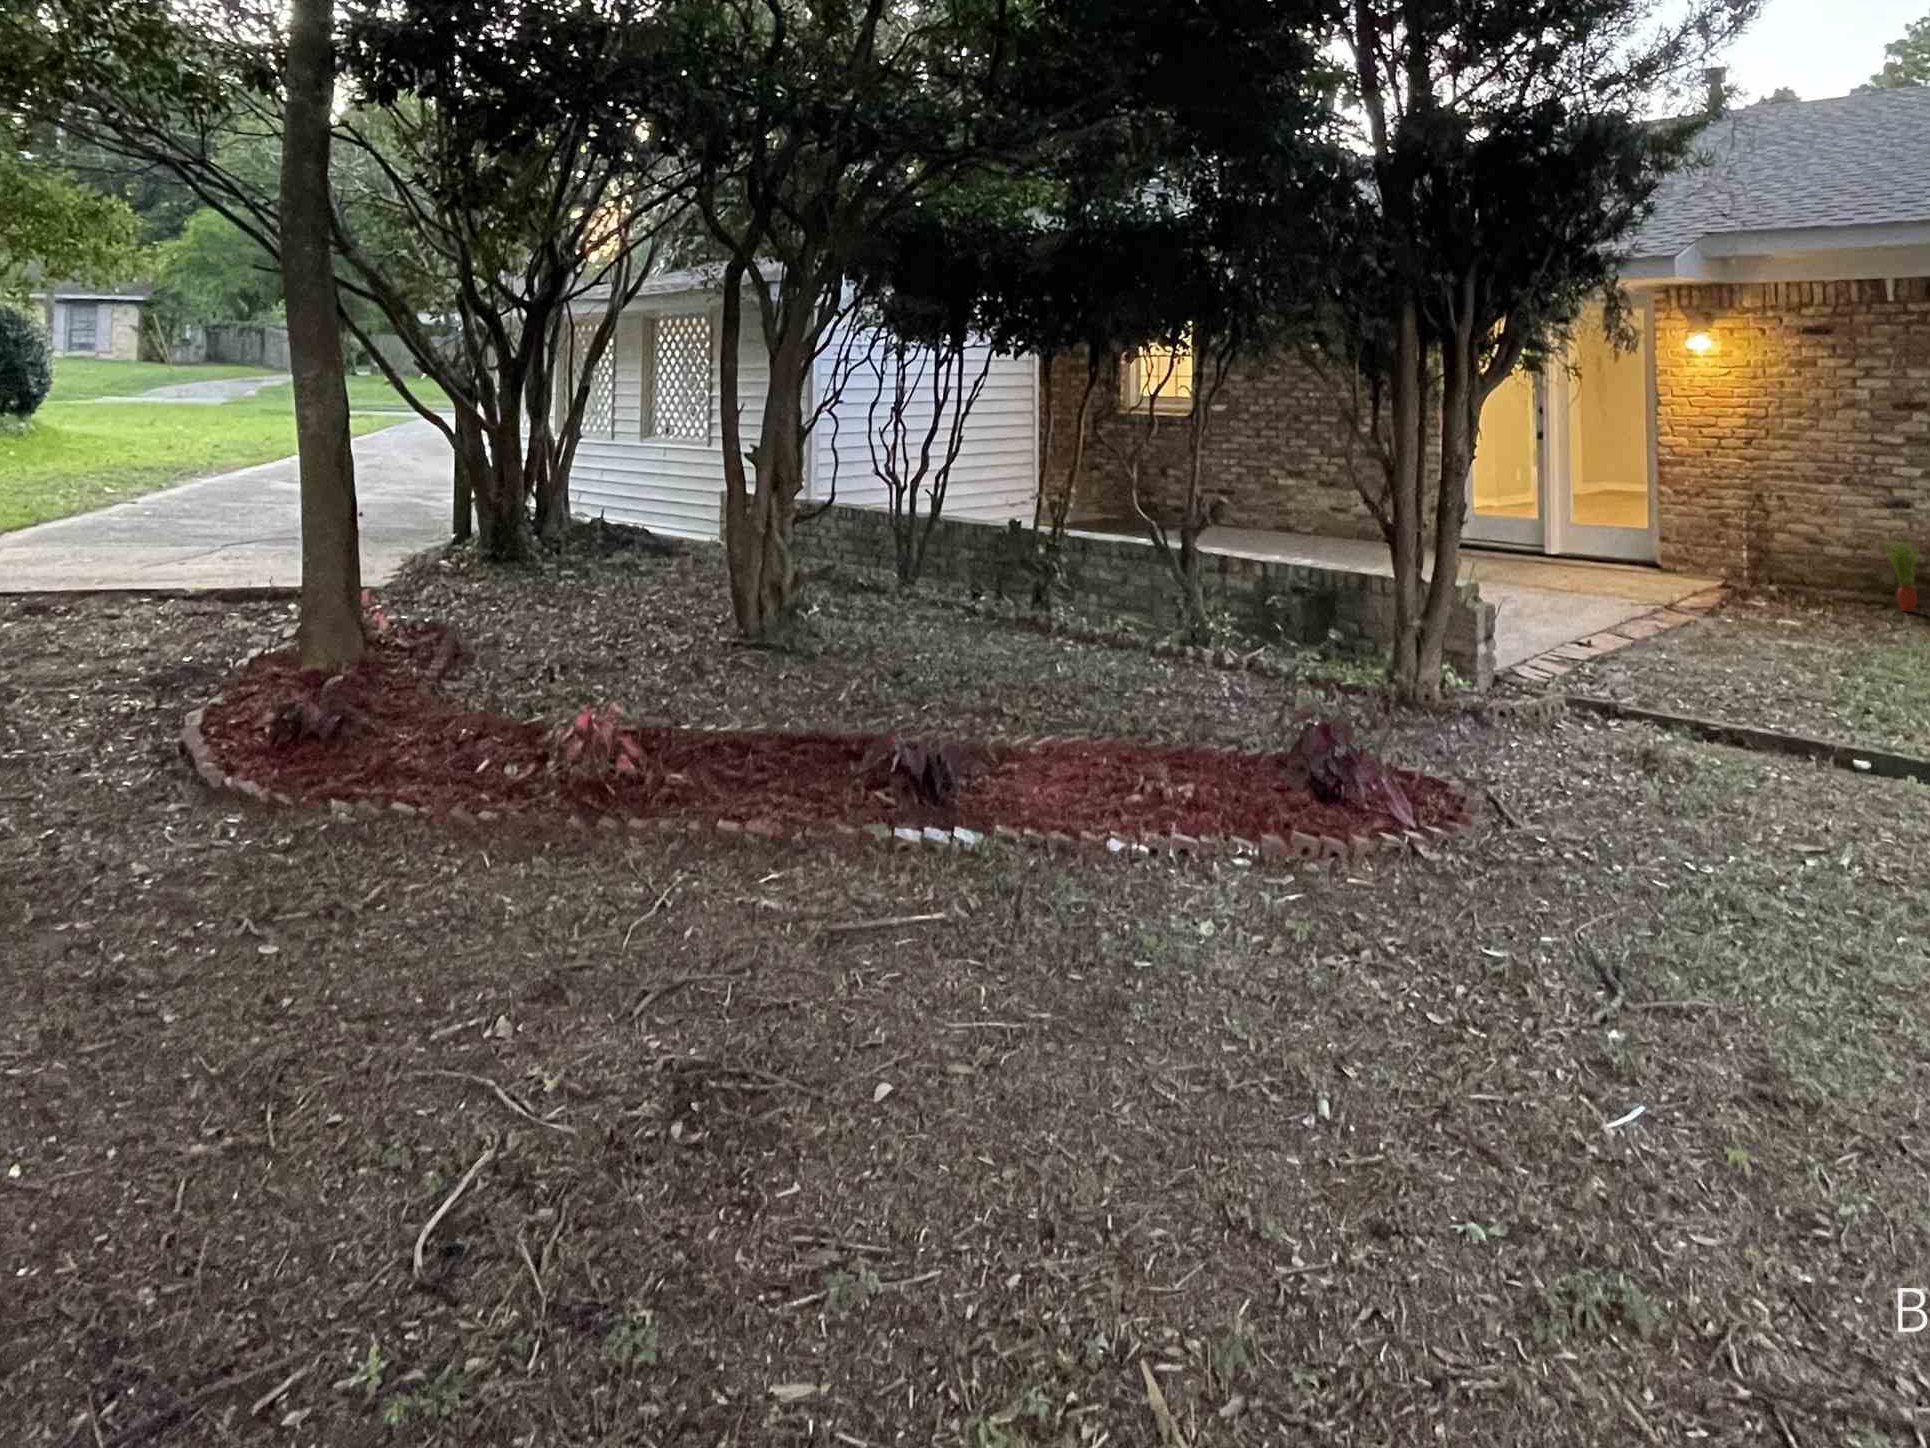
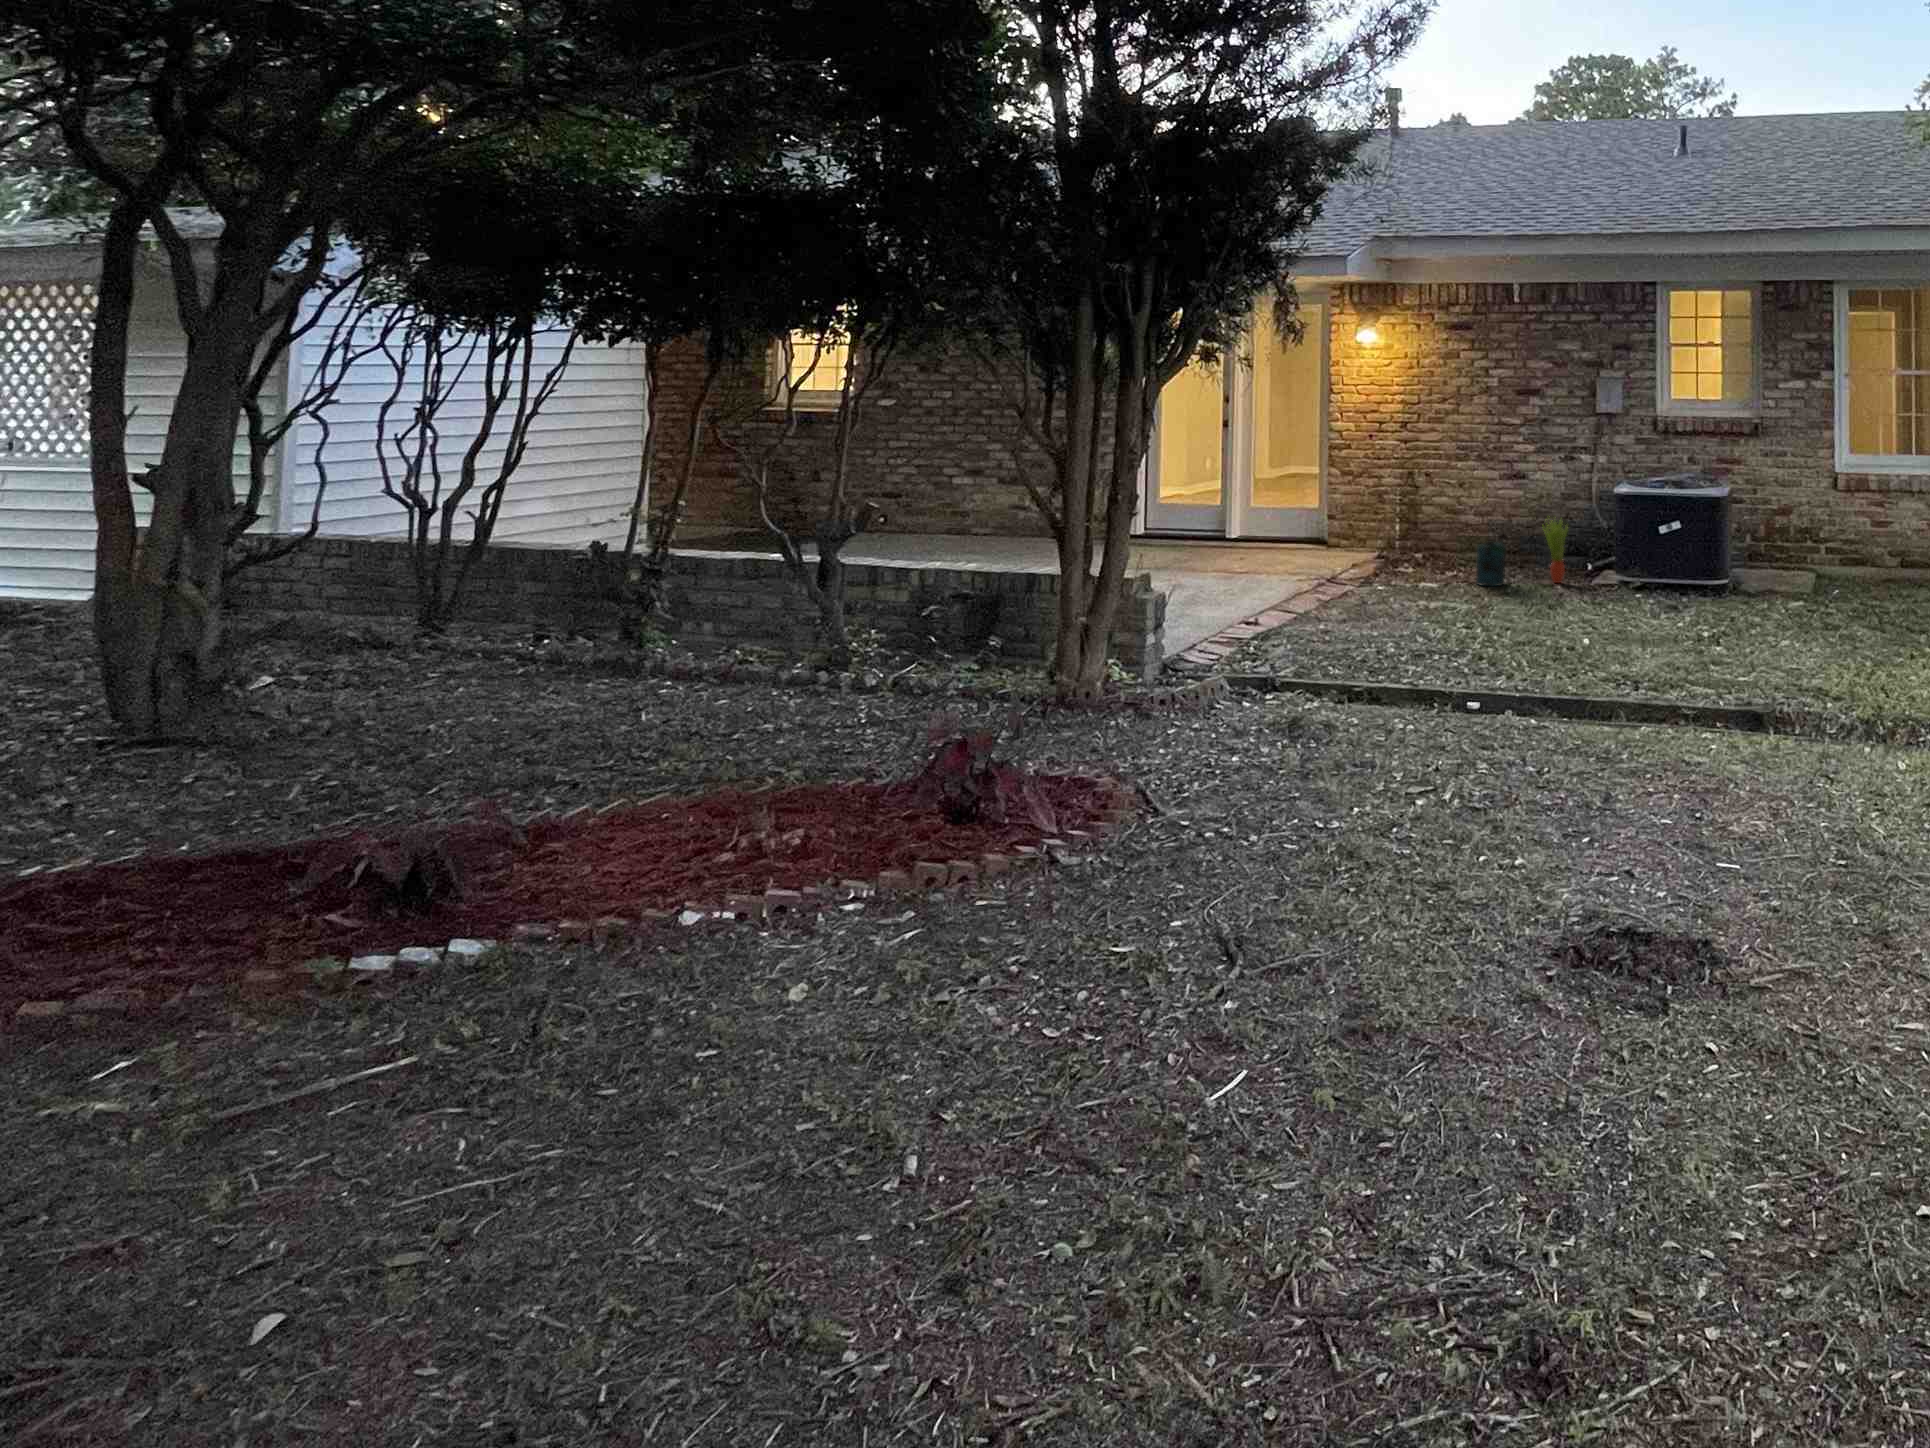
watering can: none [1802,552,1839,609] -> present [1476,534,1507,586]

